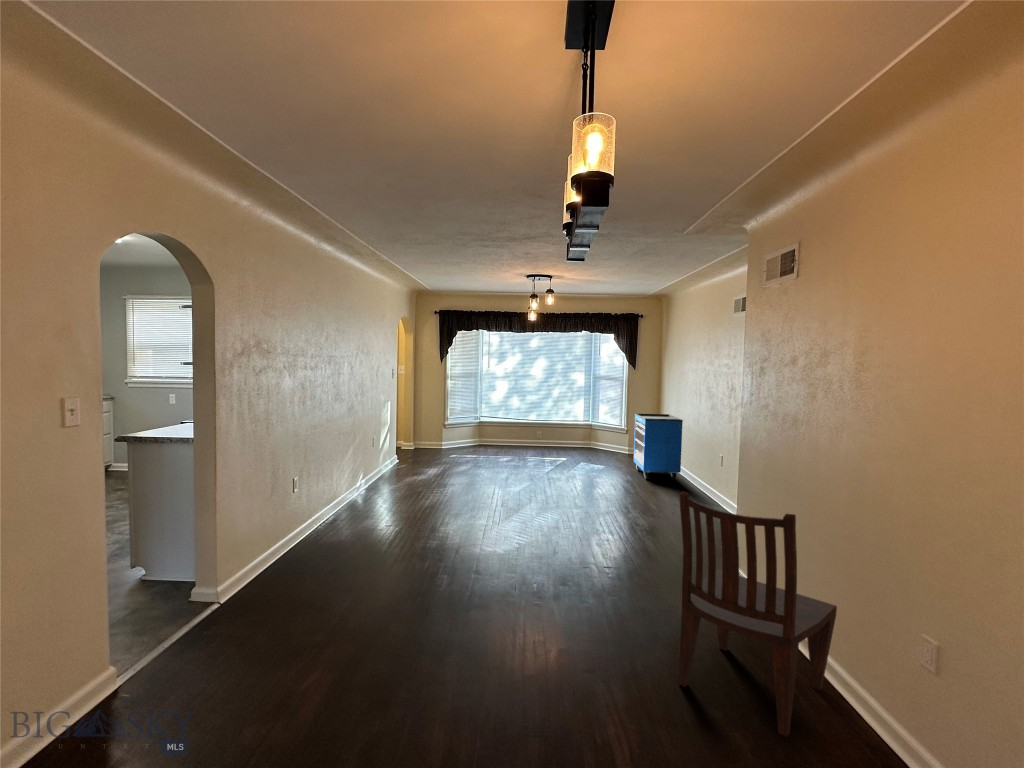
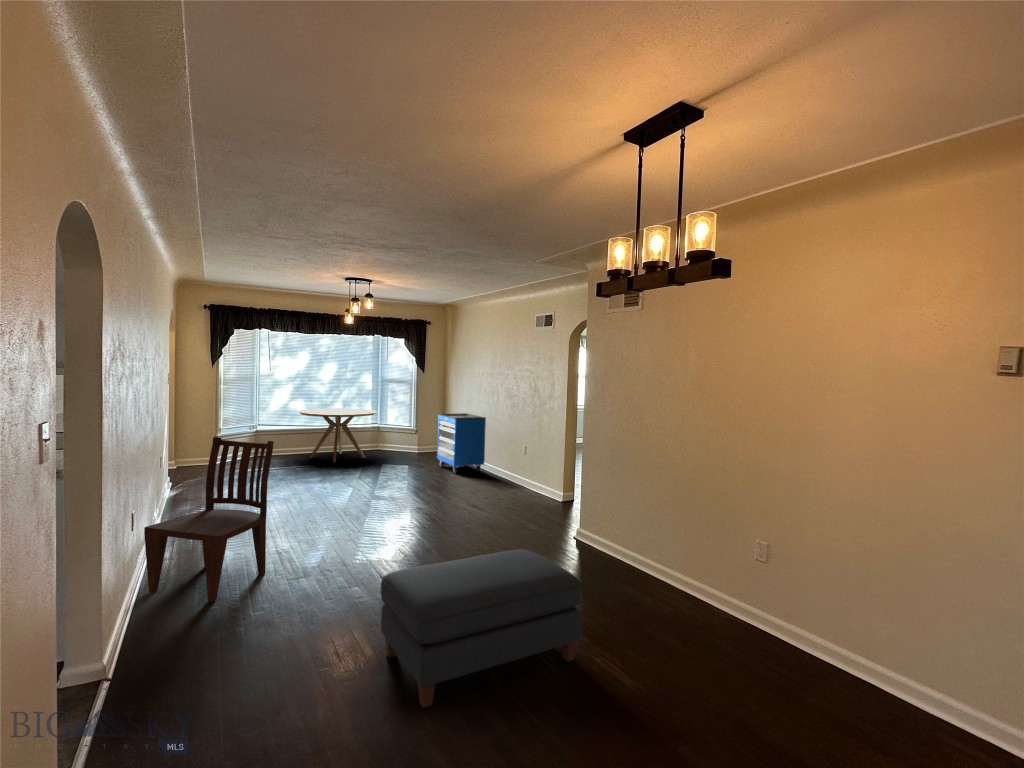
dining table: none [509,403,581,456] -> present [299,408,376,463]
dining chair: present [678,491,837,737] -> present [144,437,274,602]
ottoman: none [366,577,590,735] -> present [381,549,582,708]

